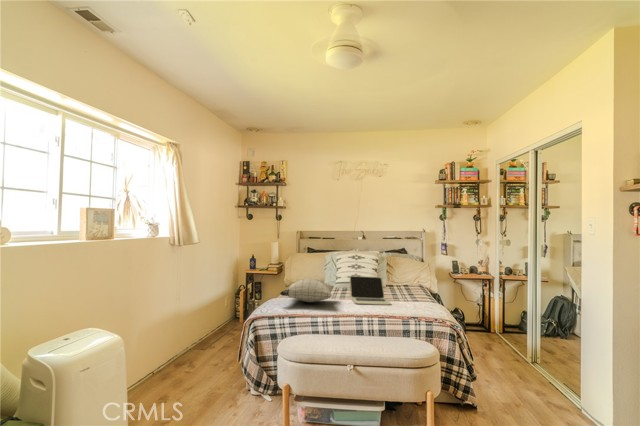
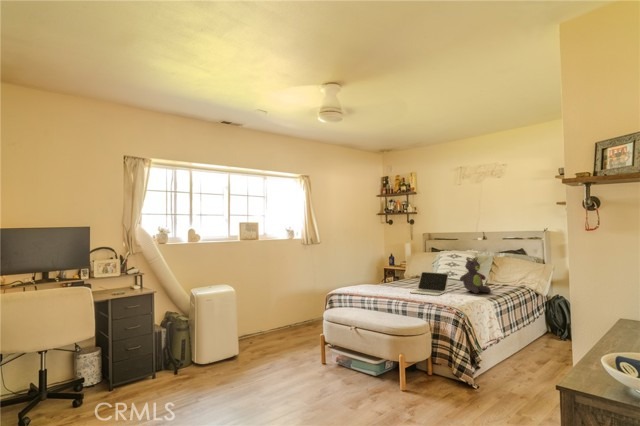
stuffed bear: none [393,258,421,298] -> present [460,257,491,294]
pillow: present [280,278,333,302] -> none [352,272,403,289]

